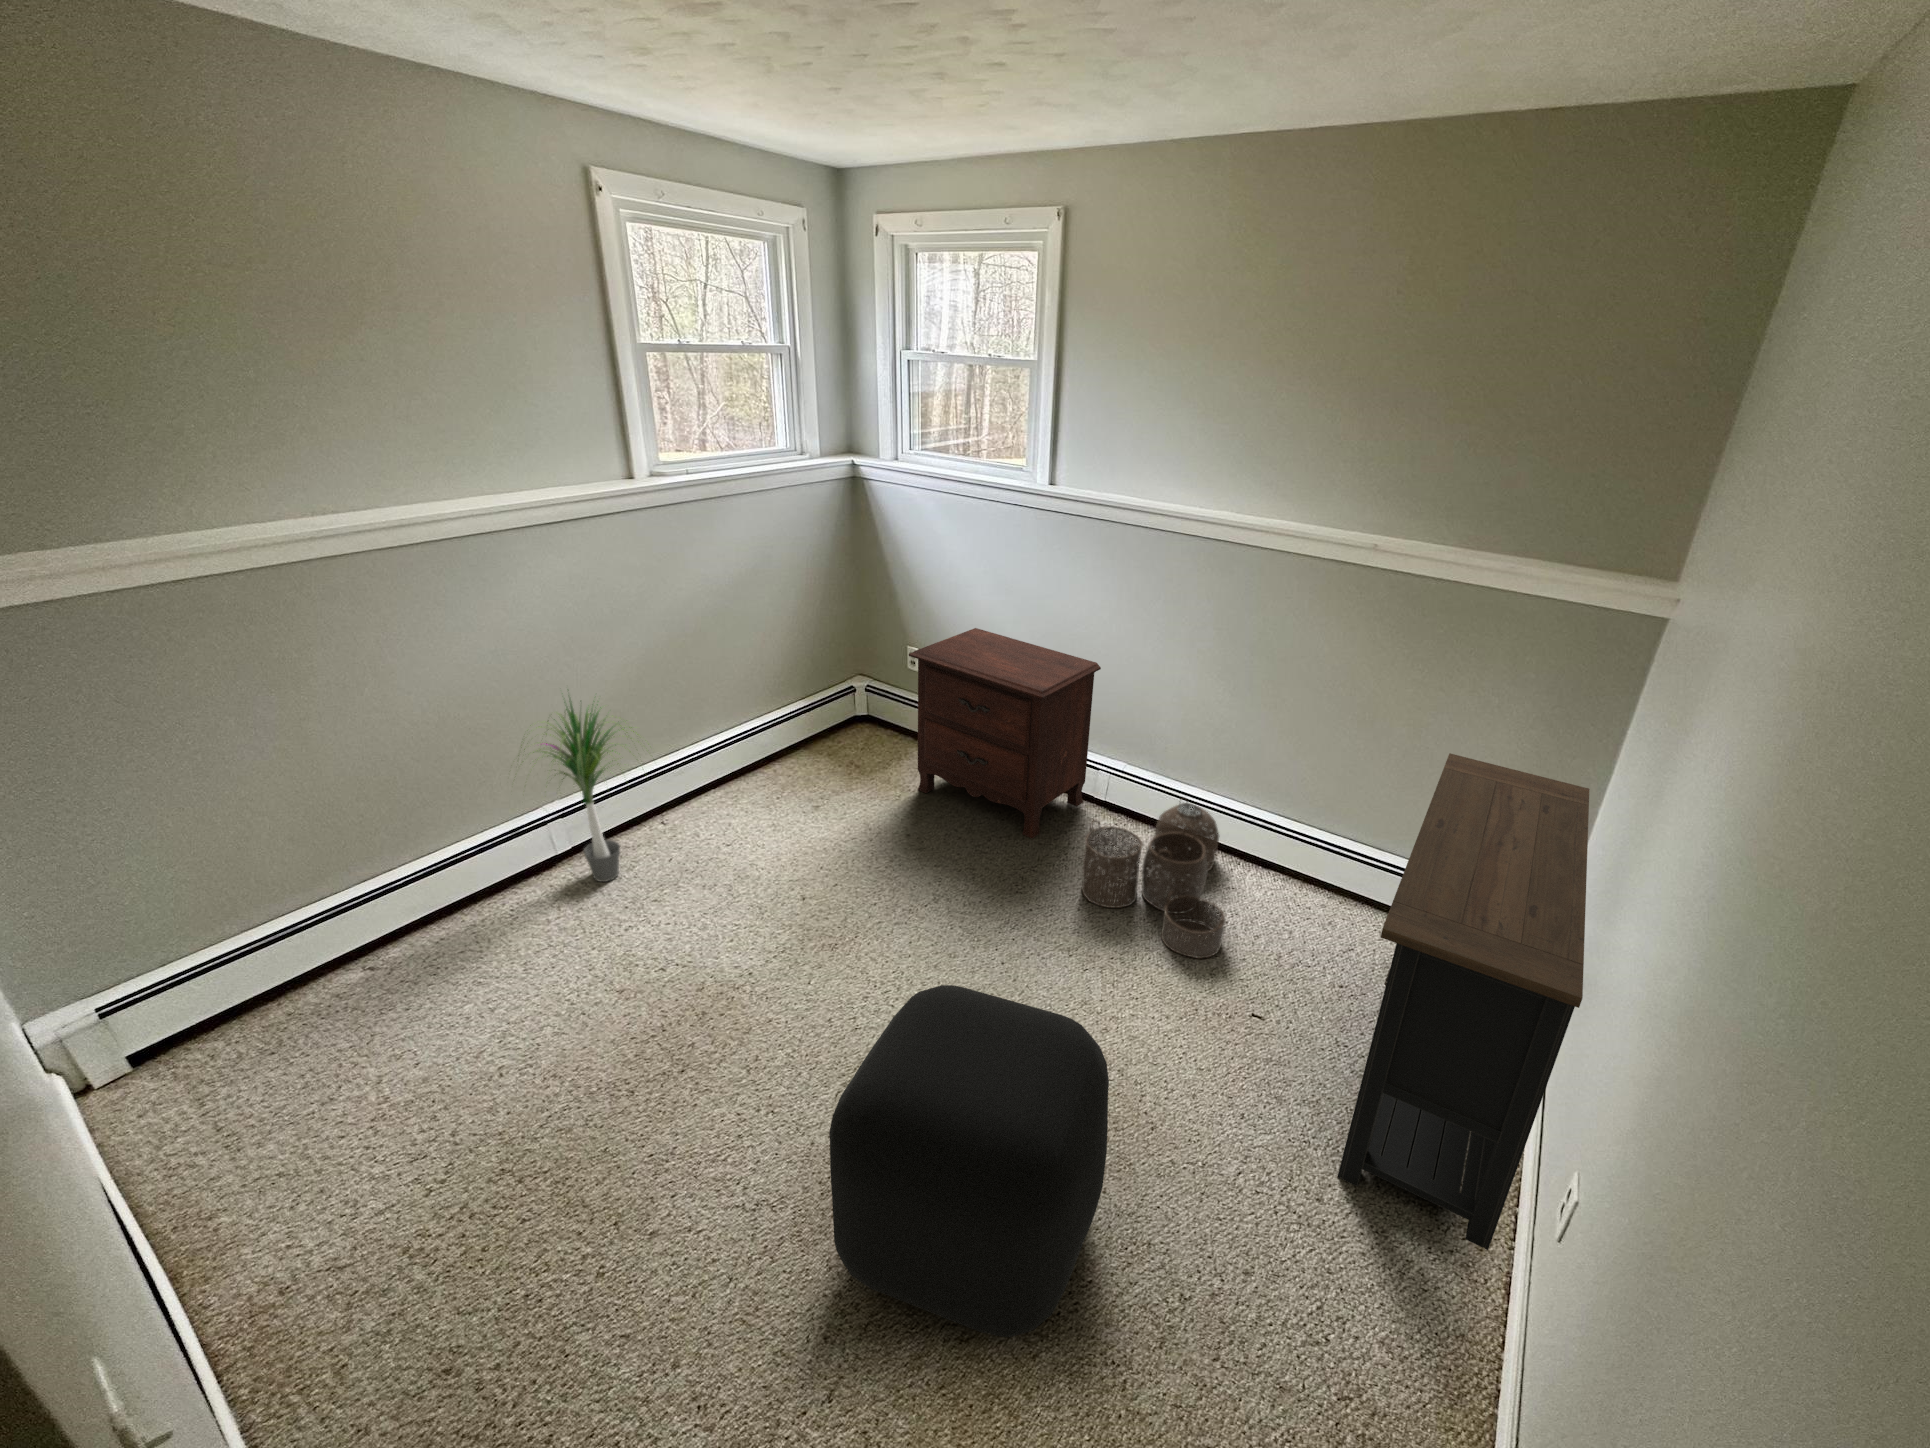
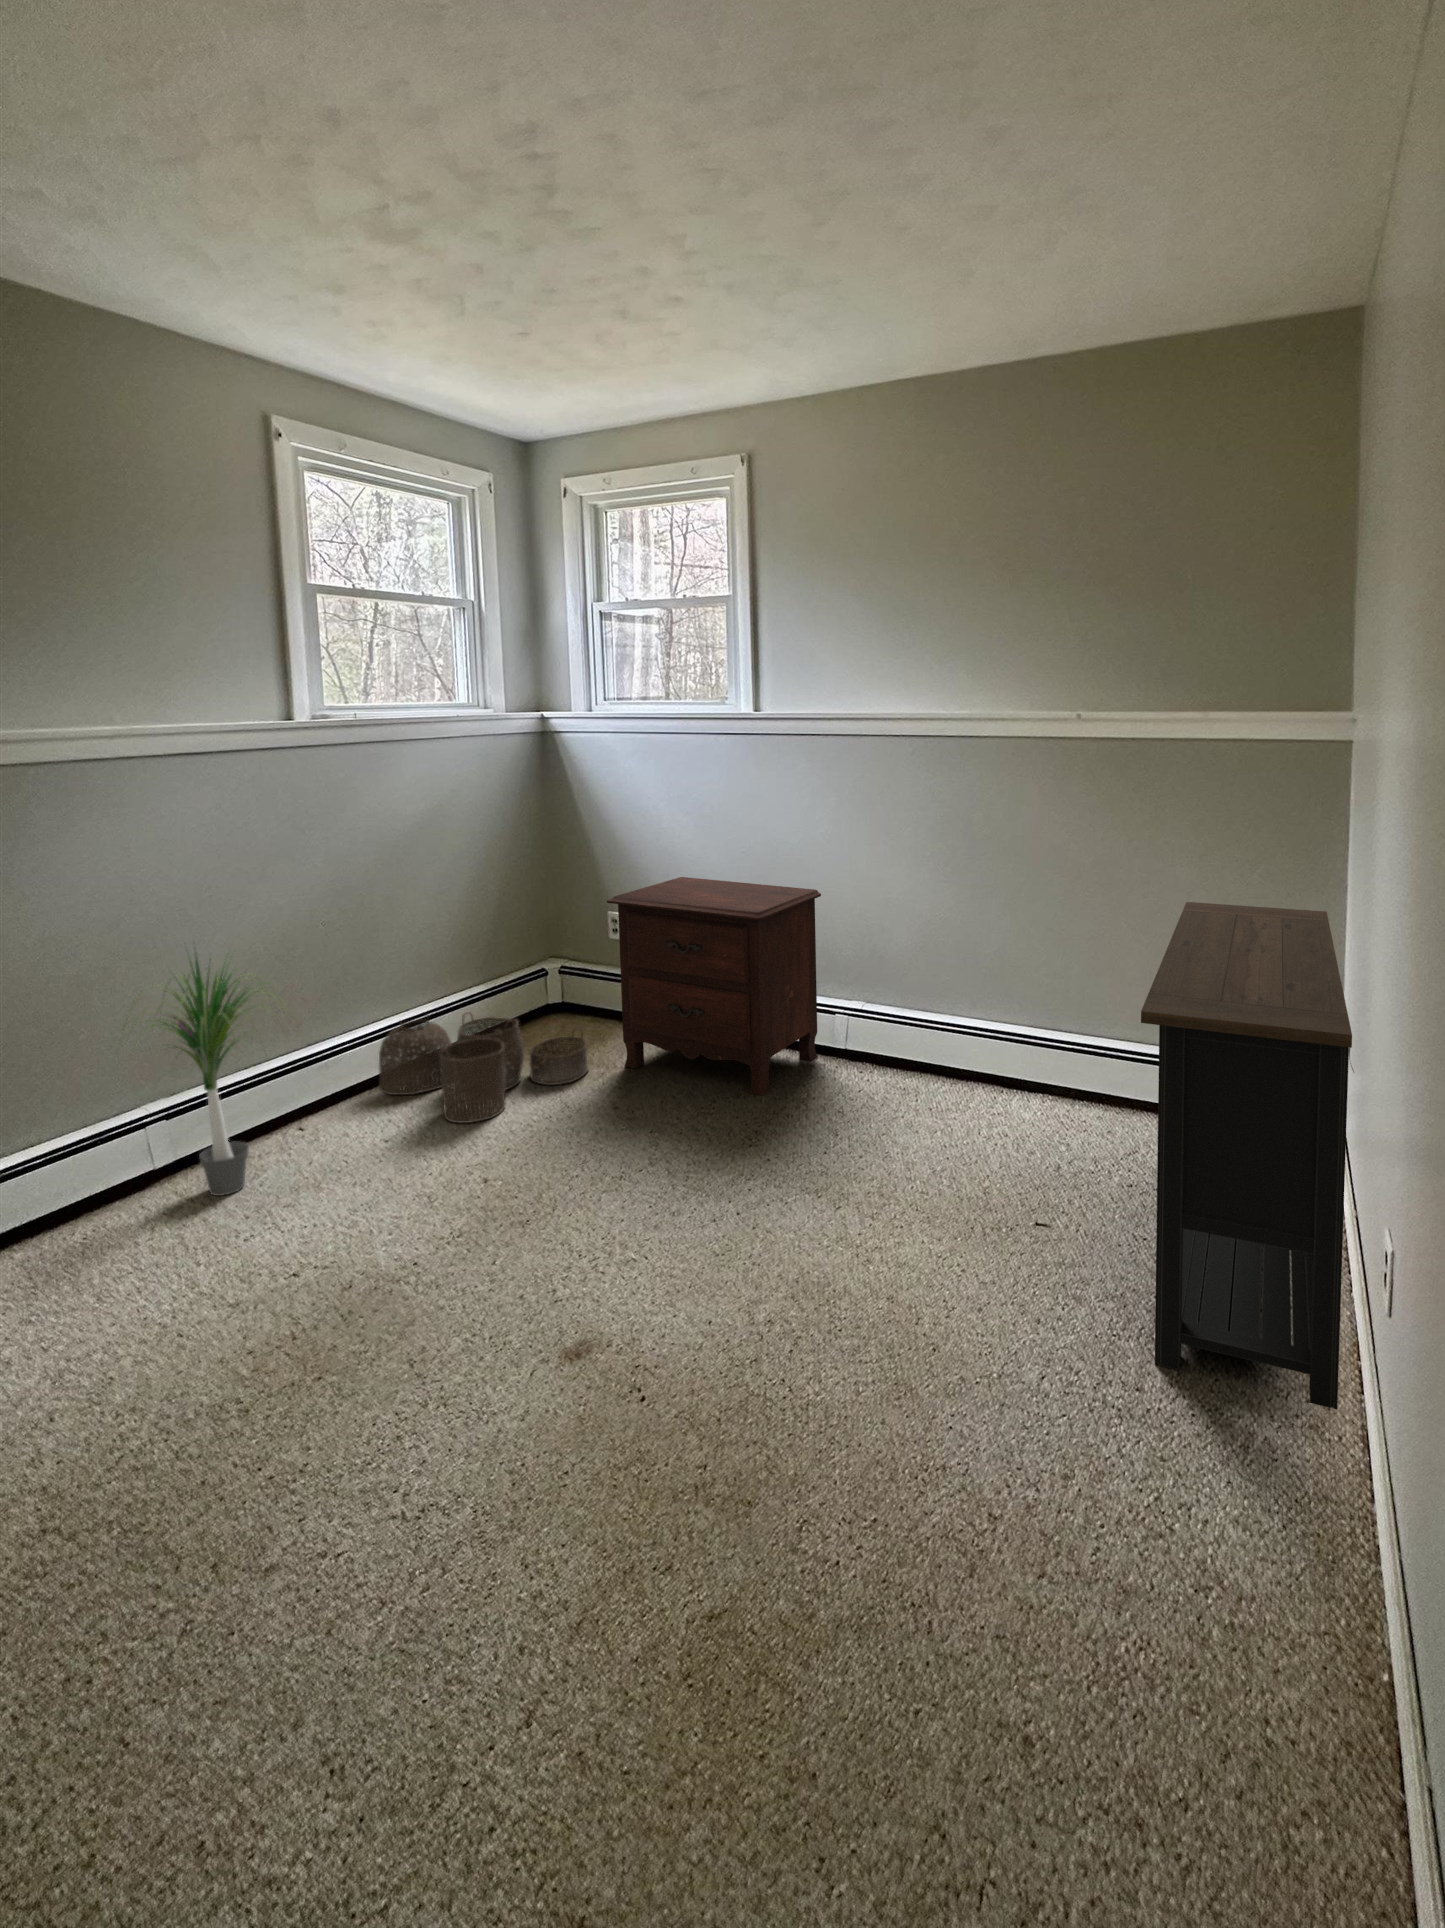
woven basket: present [1082,803,1225,959] -> present [379,1012,588,1123]
ottoman: present [829,985,1109,1337] -> none [522,1160,874,1593]

